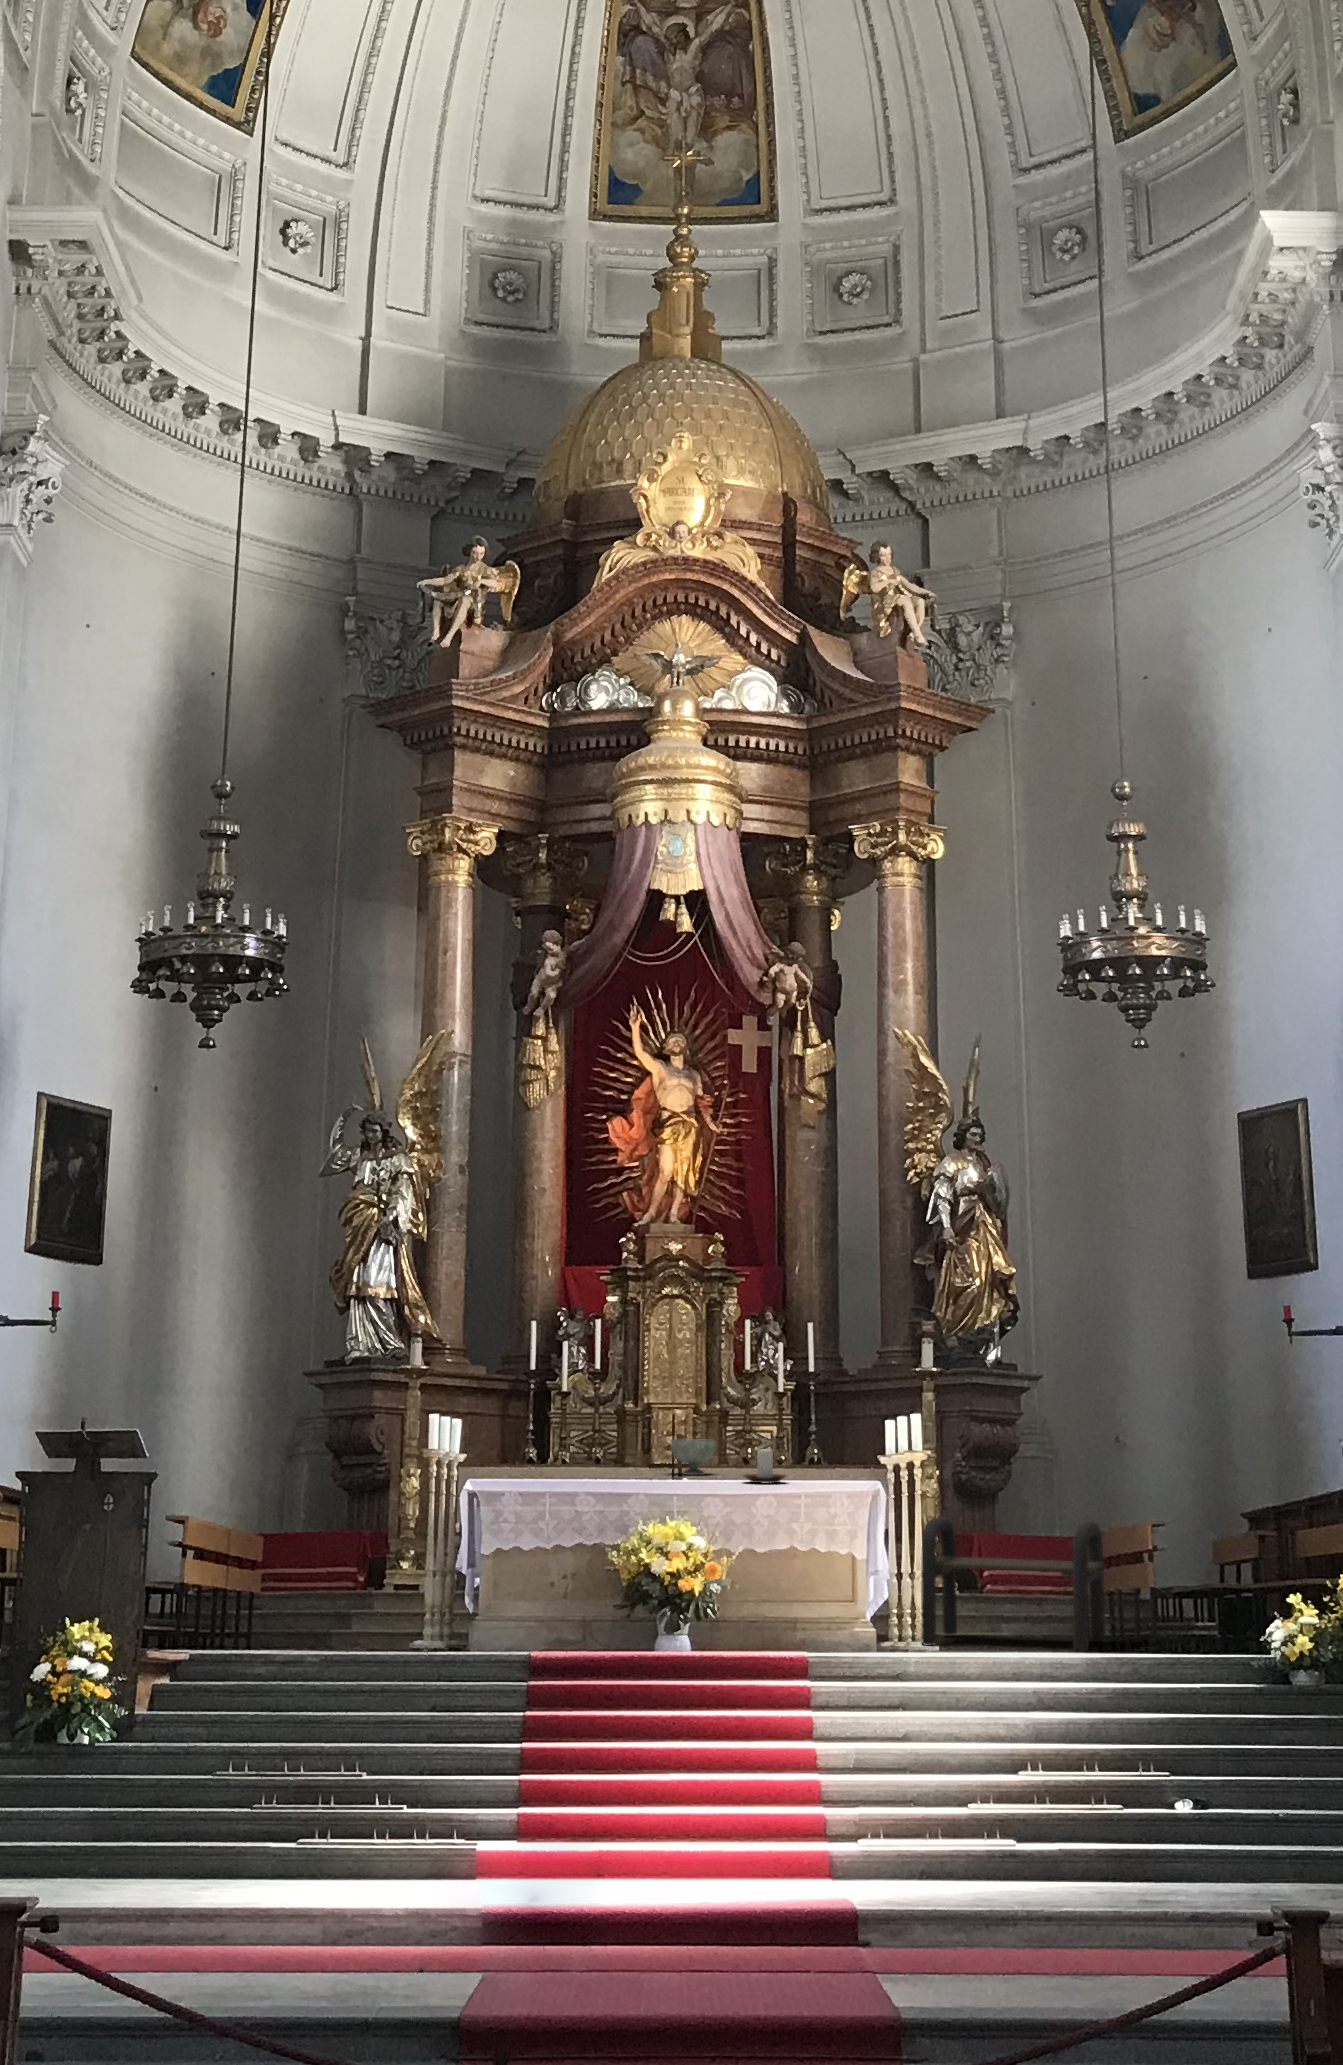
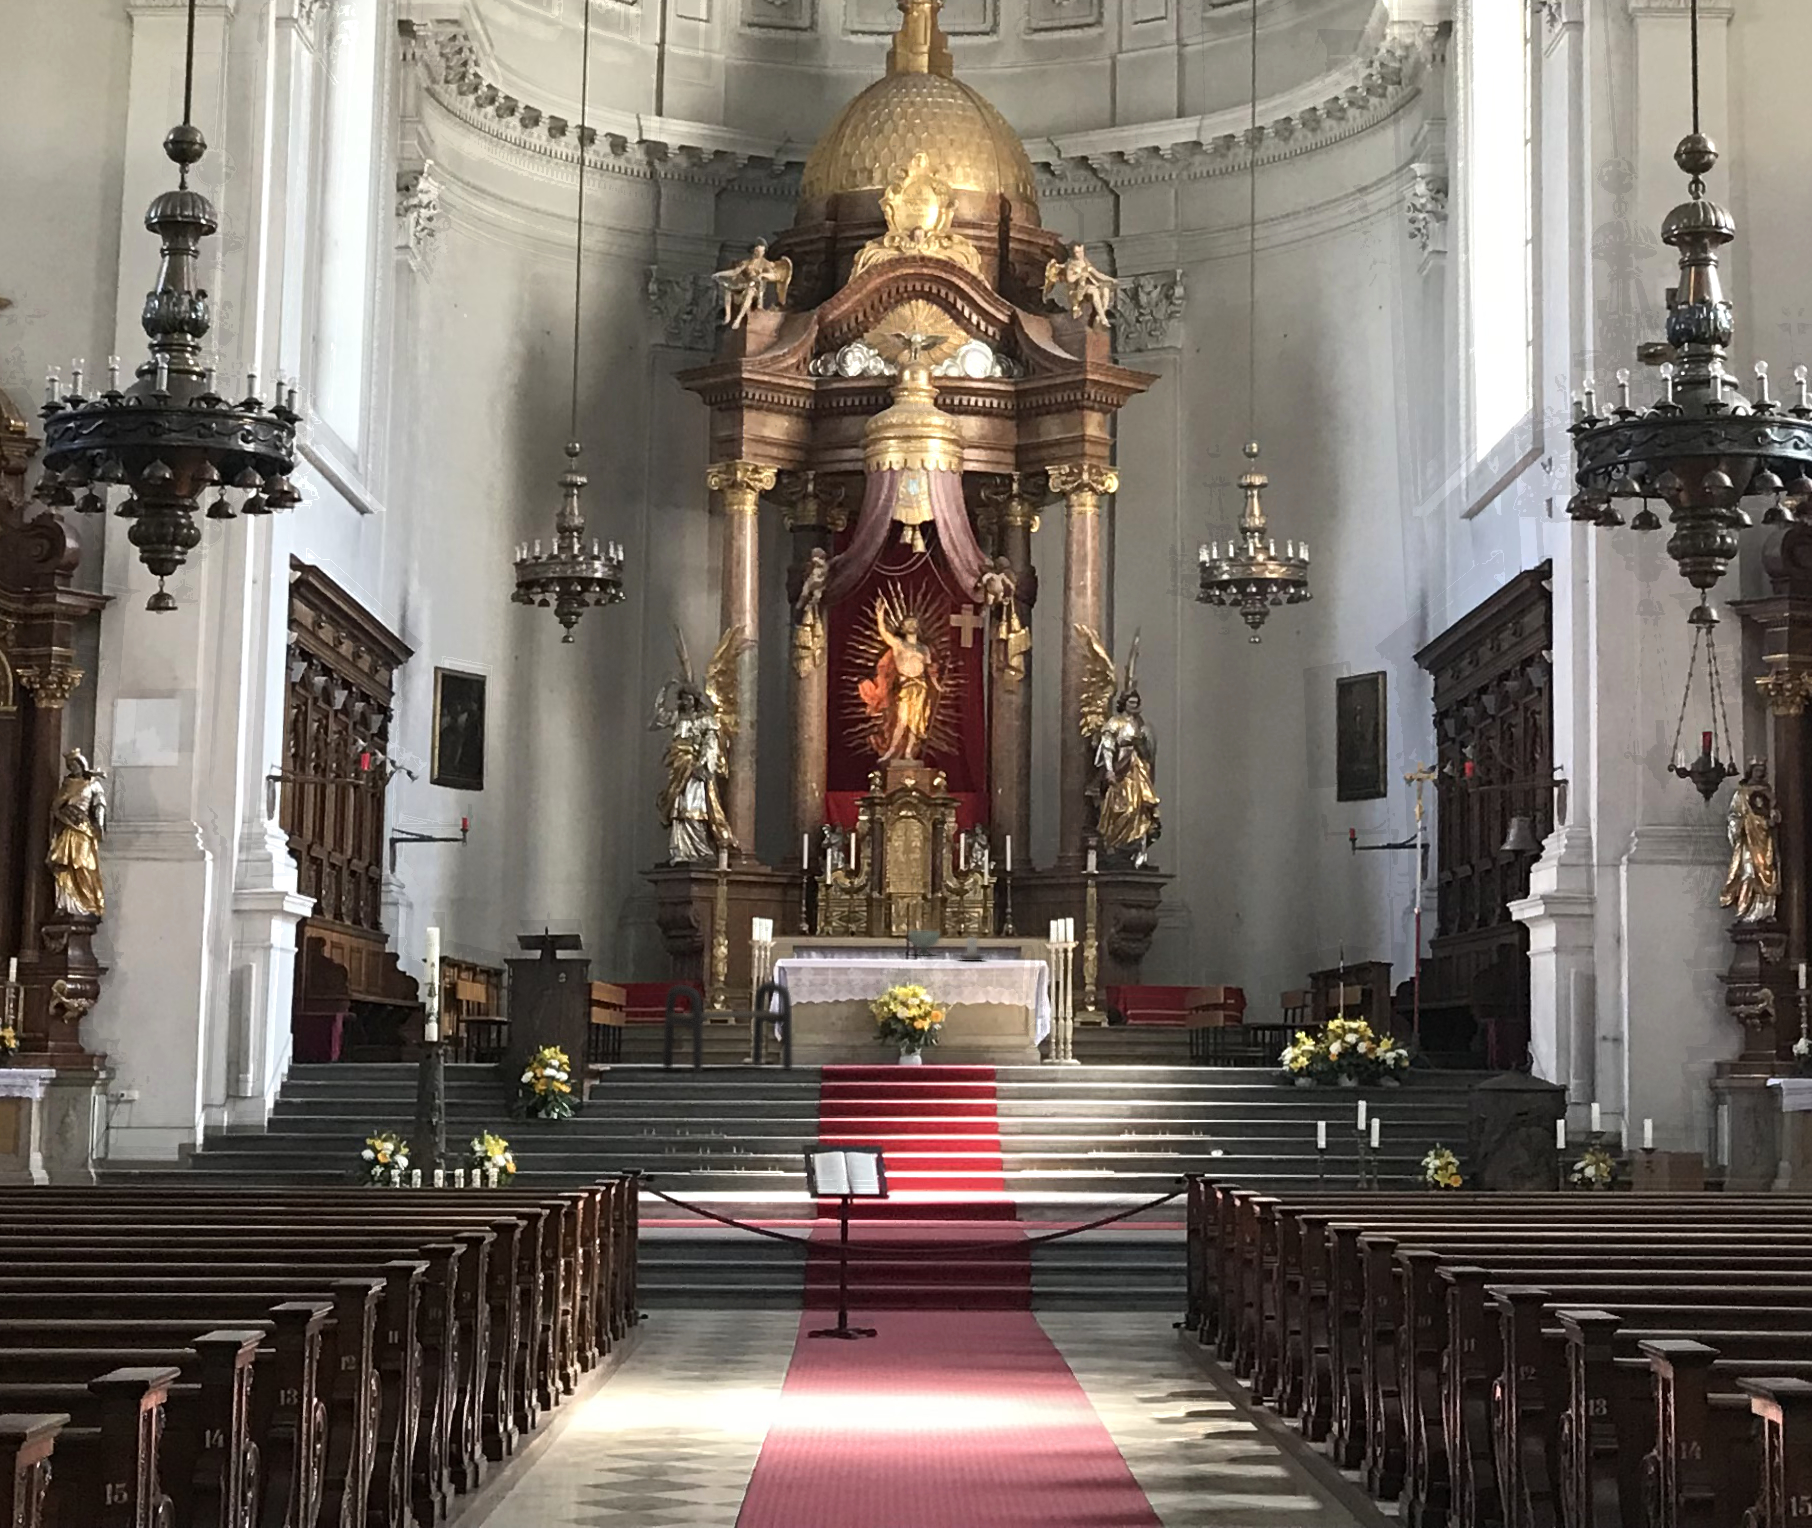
bench: present [921,1516,1105,1652] -> present [663,982,792,1073]

